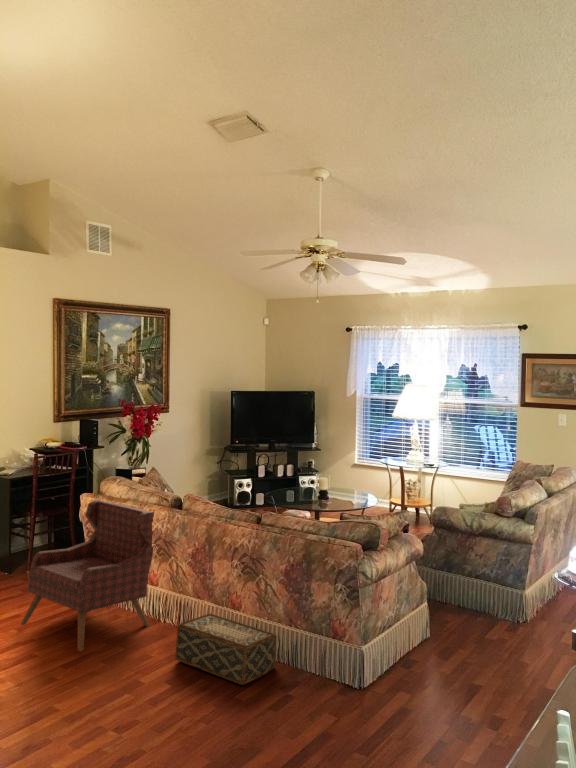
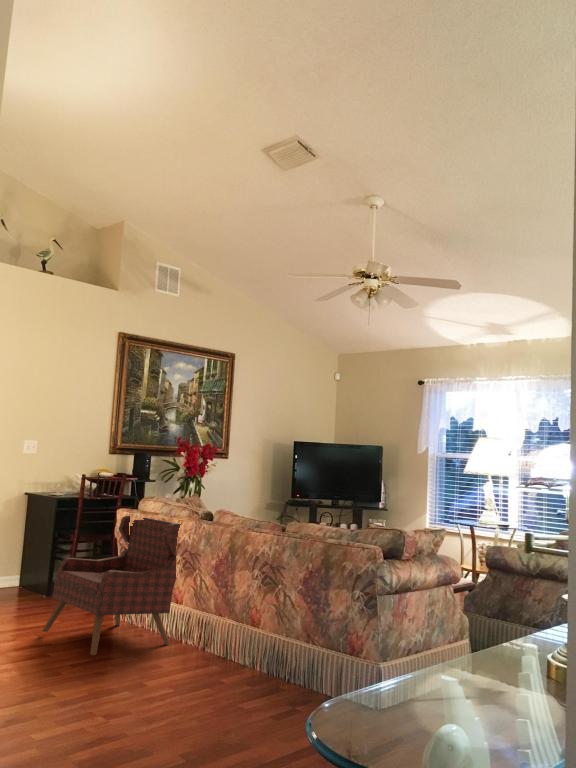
woven basket: present [175,614,277,685] -> none [186,629,292,695]

